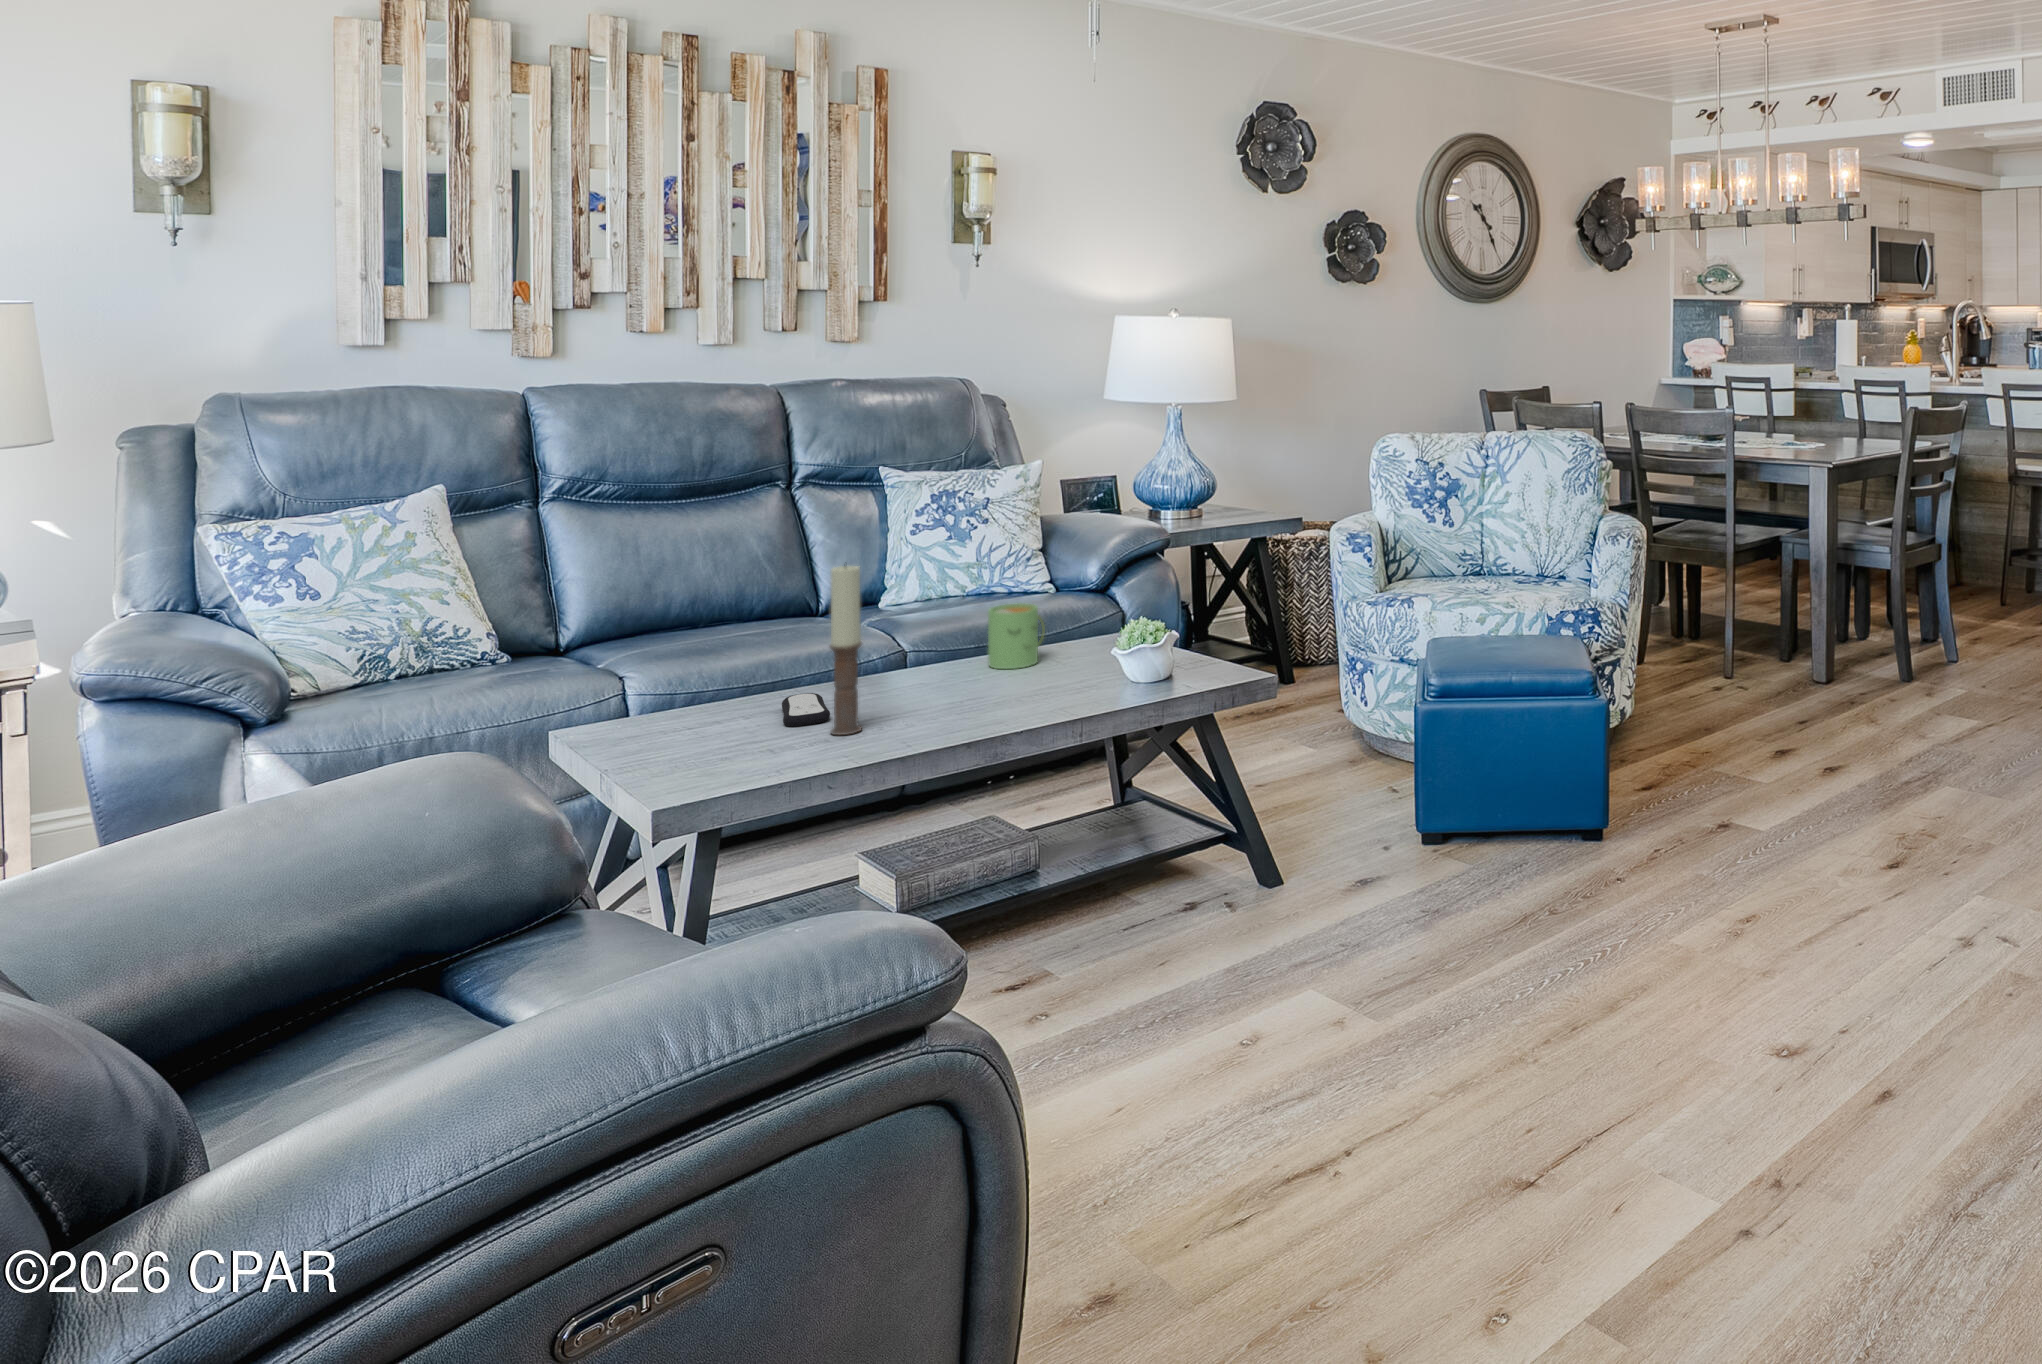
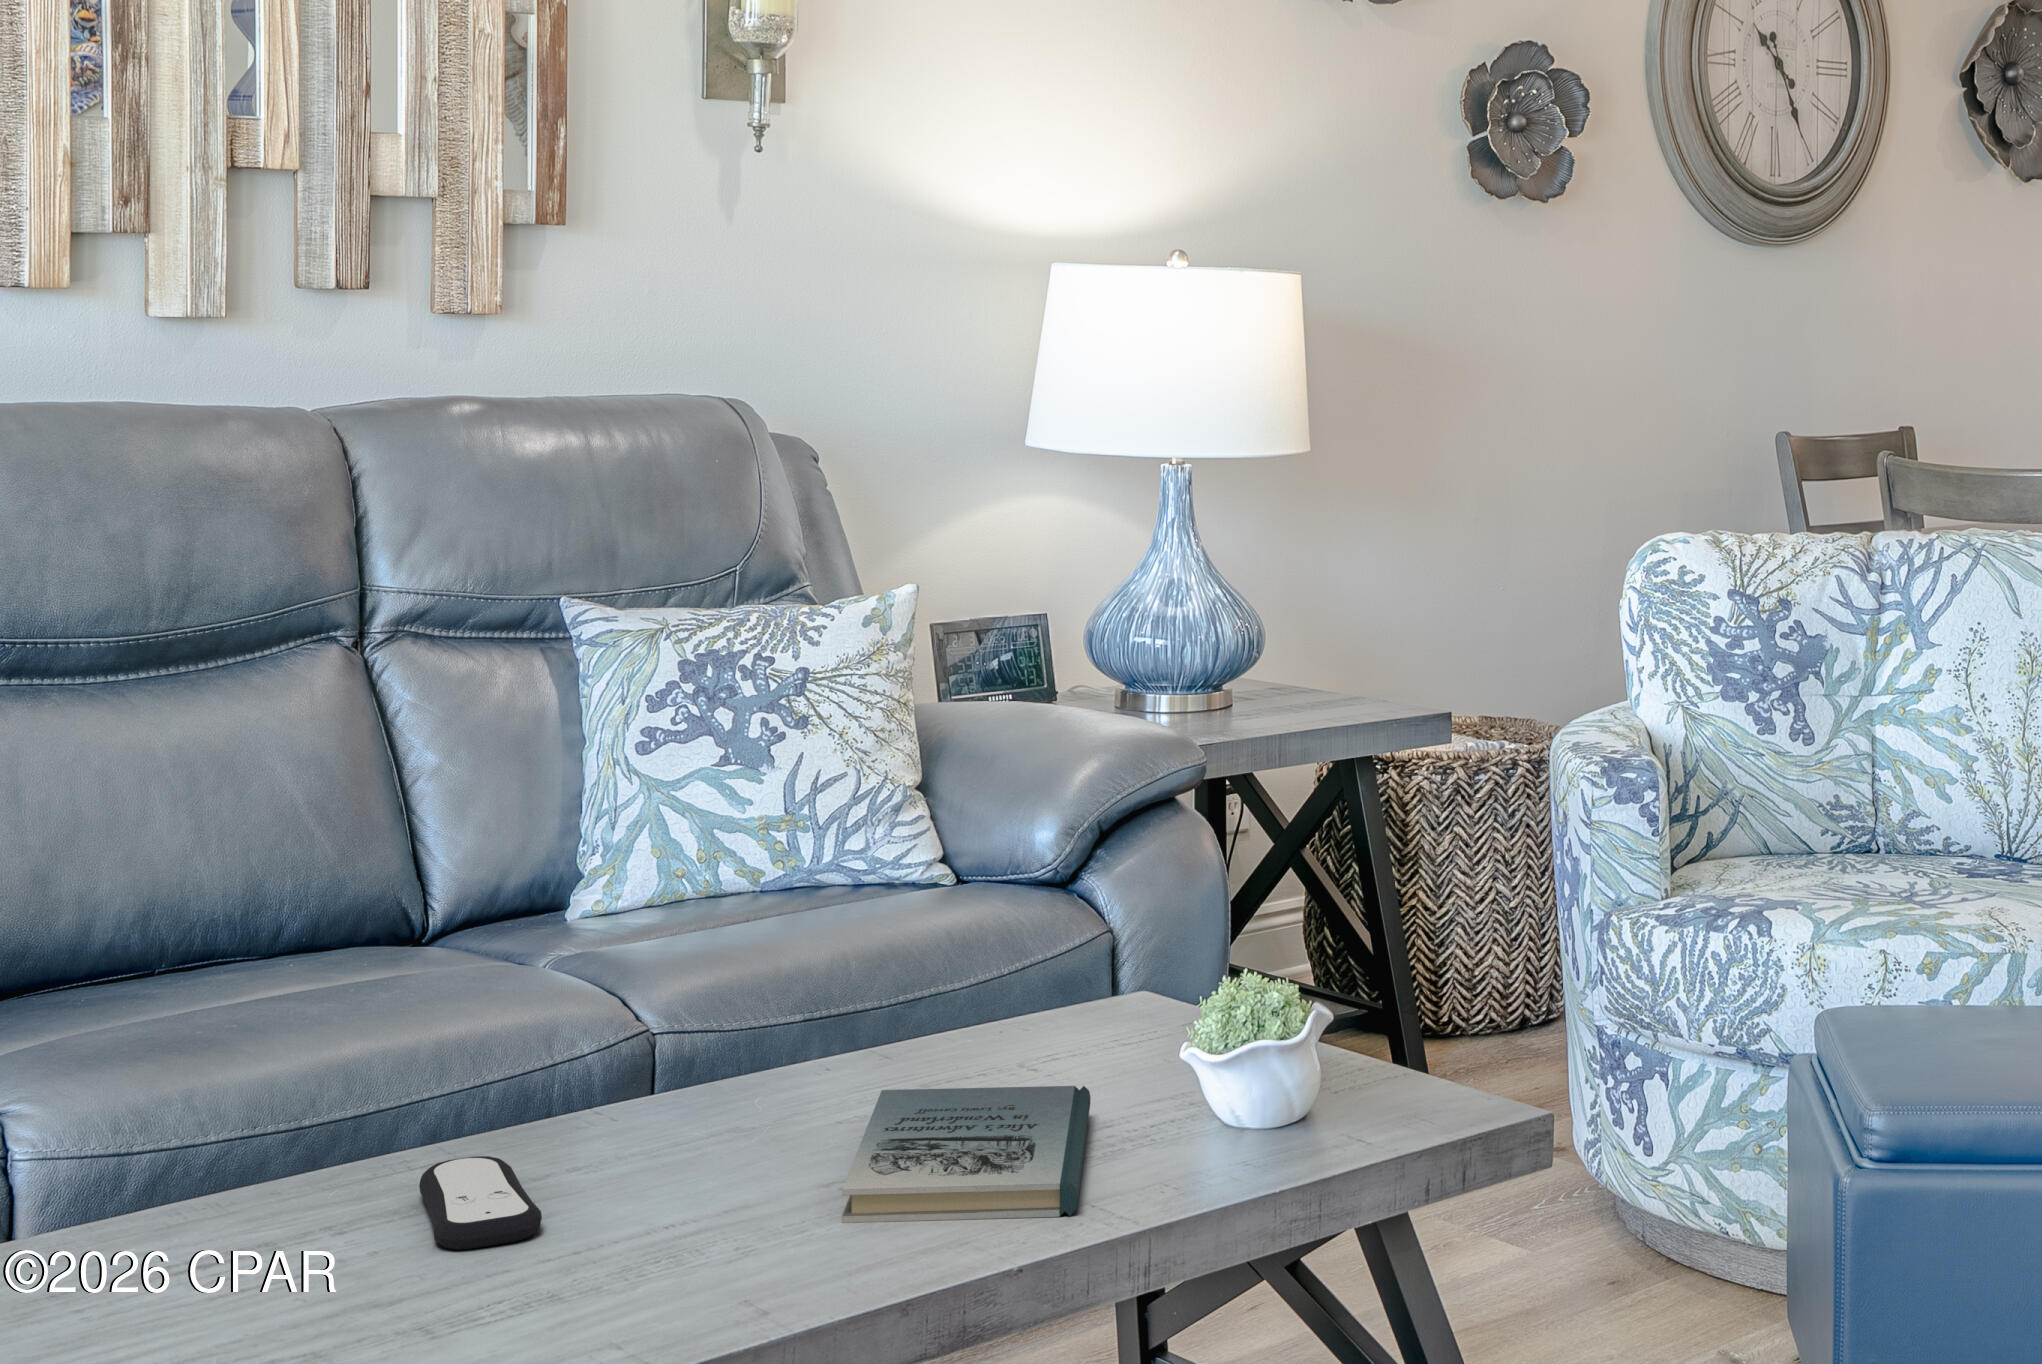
candle: present [830,565,862,735] -> none [554,854,628,1280]
mug: present [988,603,1045,669] -> none [864,931,988,1090]
book: none [957,664,1079,715] -> present [842,1086,1091,1223]

